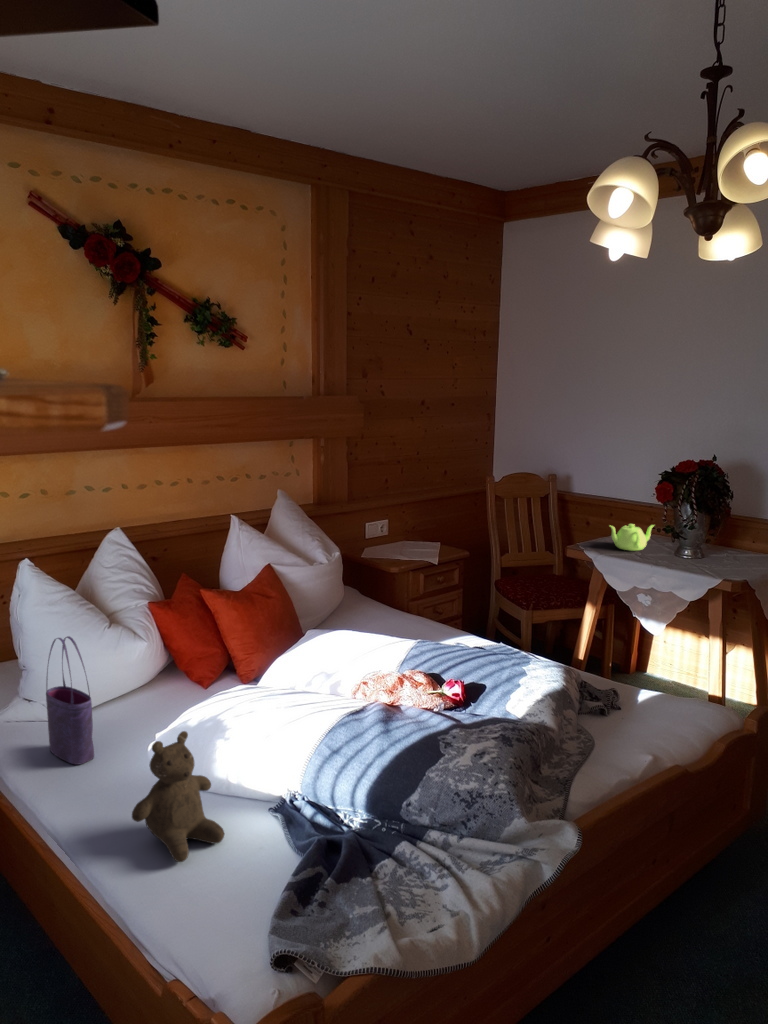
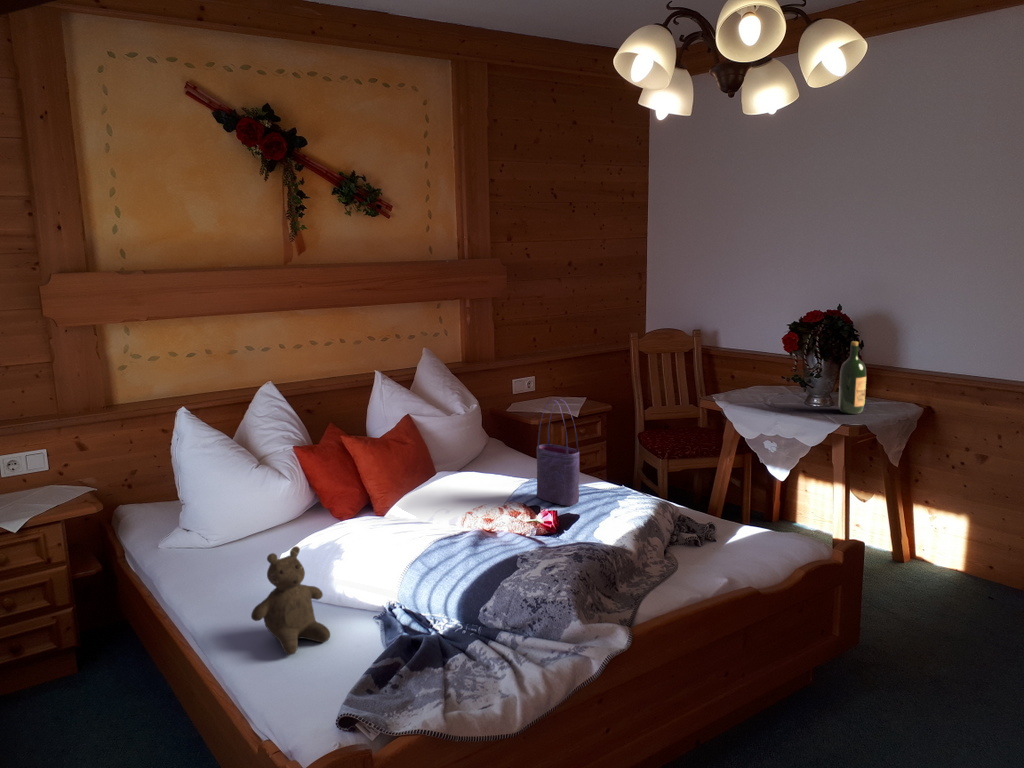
wine bottle: none [713,493,743,566] -> present [839,341,866,414]
teapot: present [610,524,654,551] -> none [740,375,788,401]
tote bag: present [46,636,94,765] -> present [537,399,579,506]

